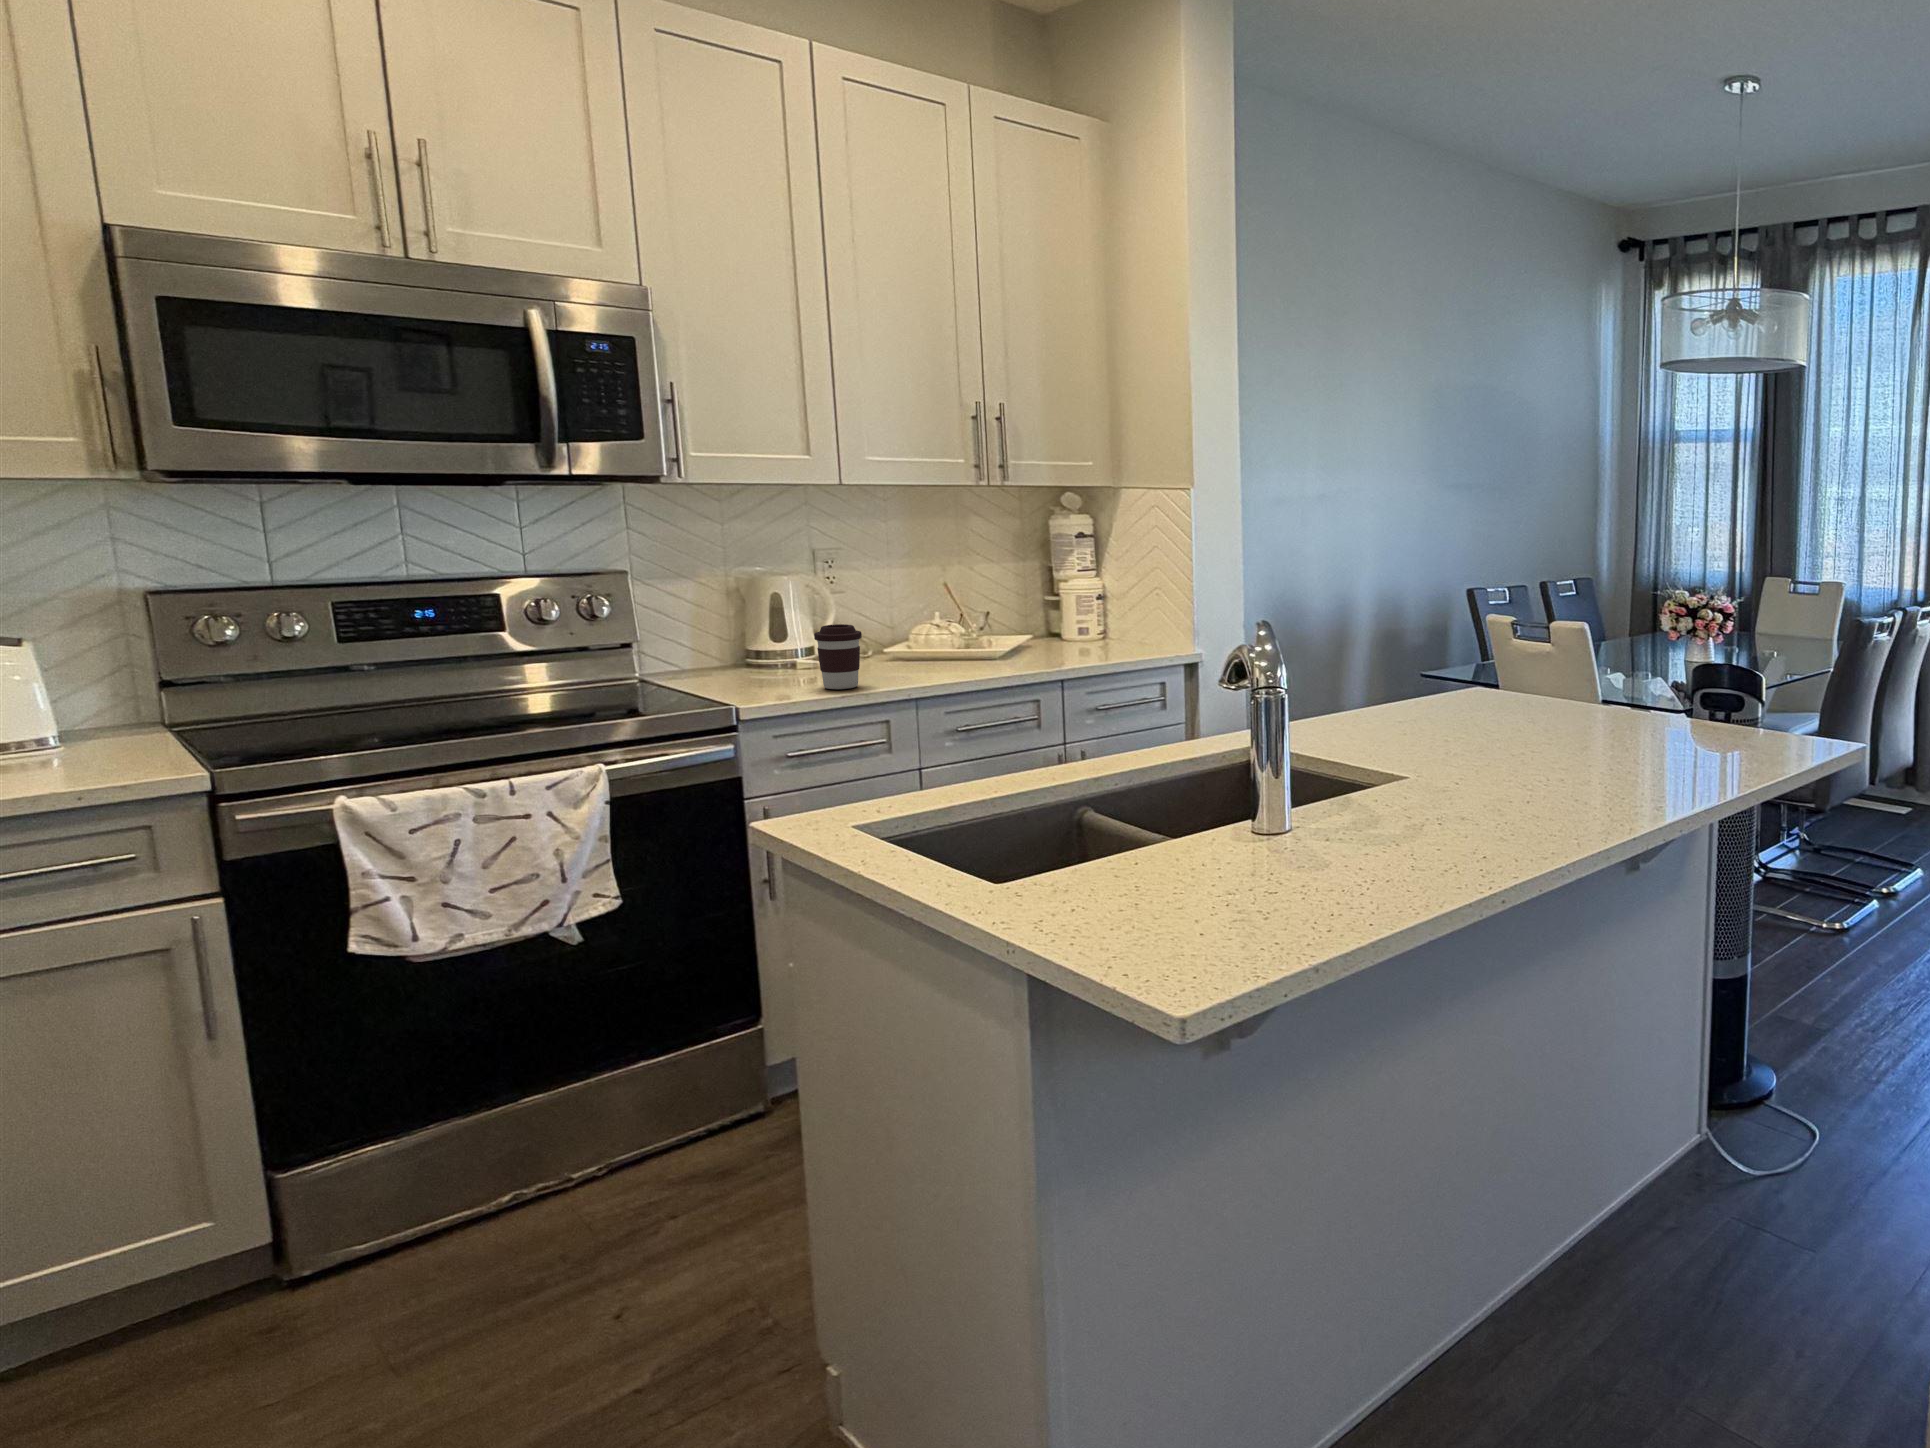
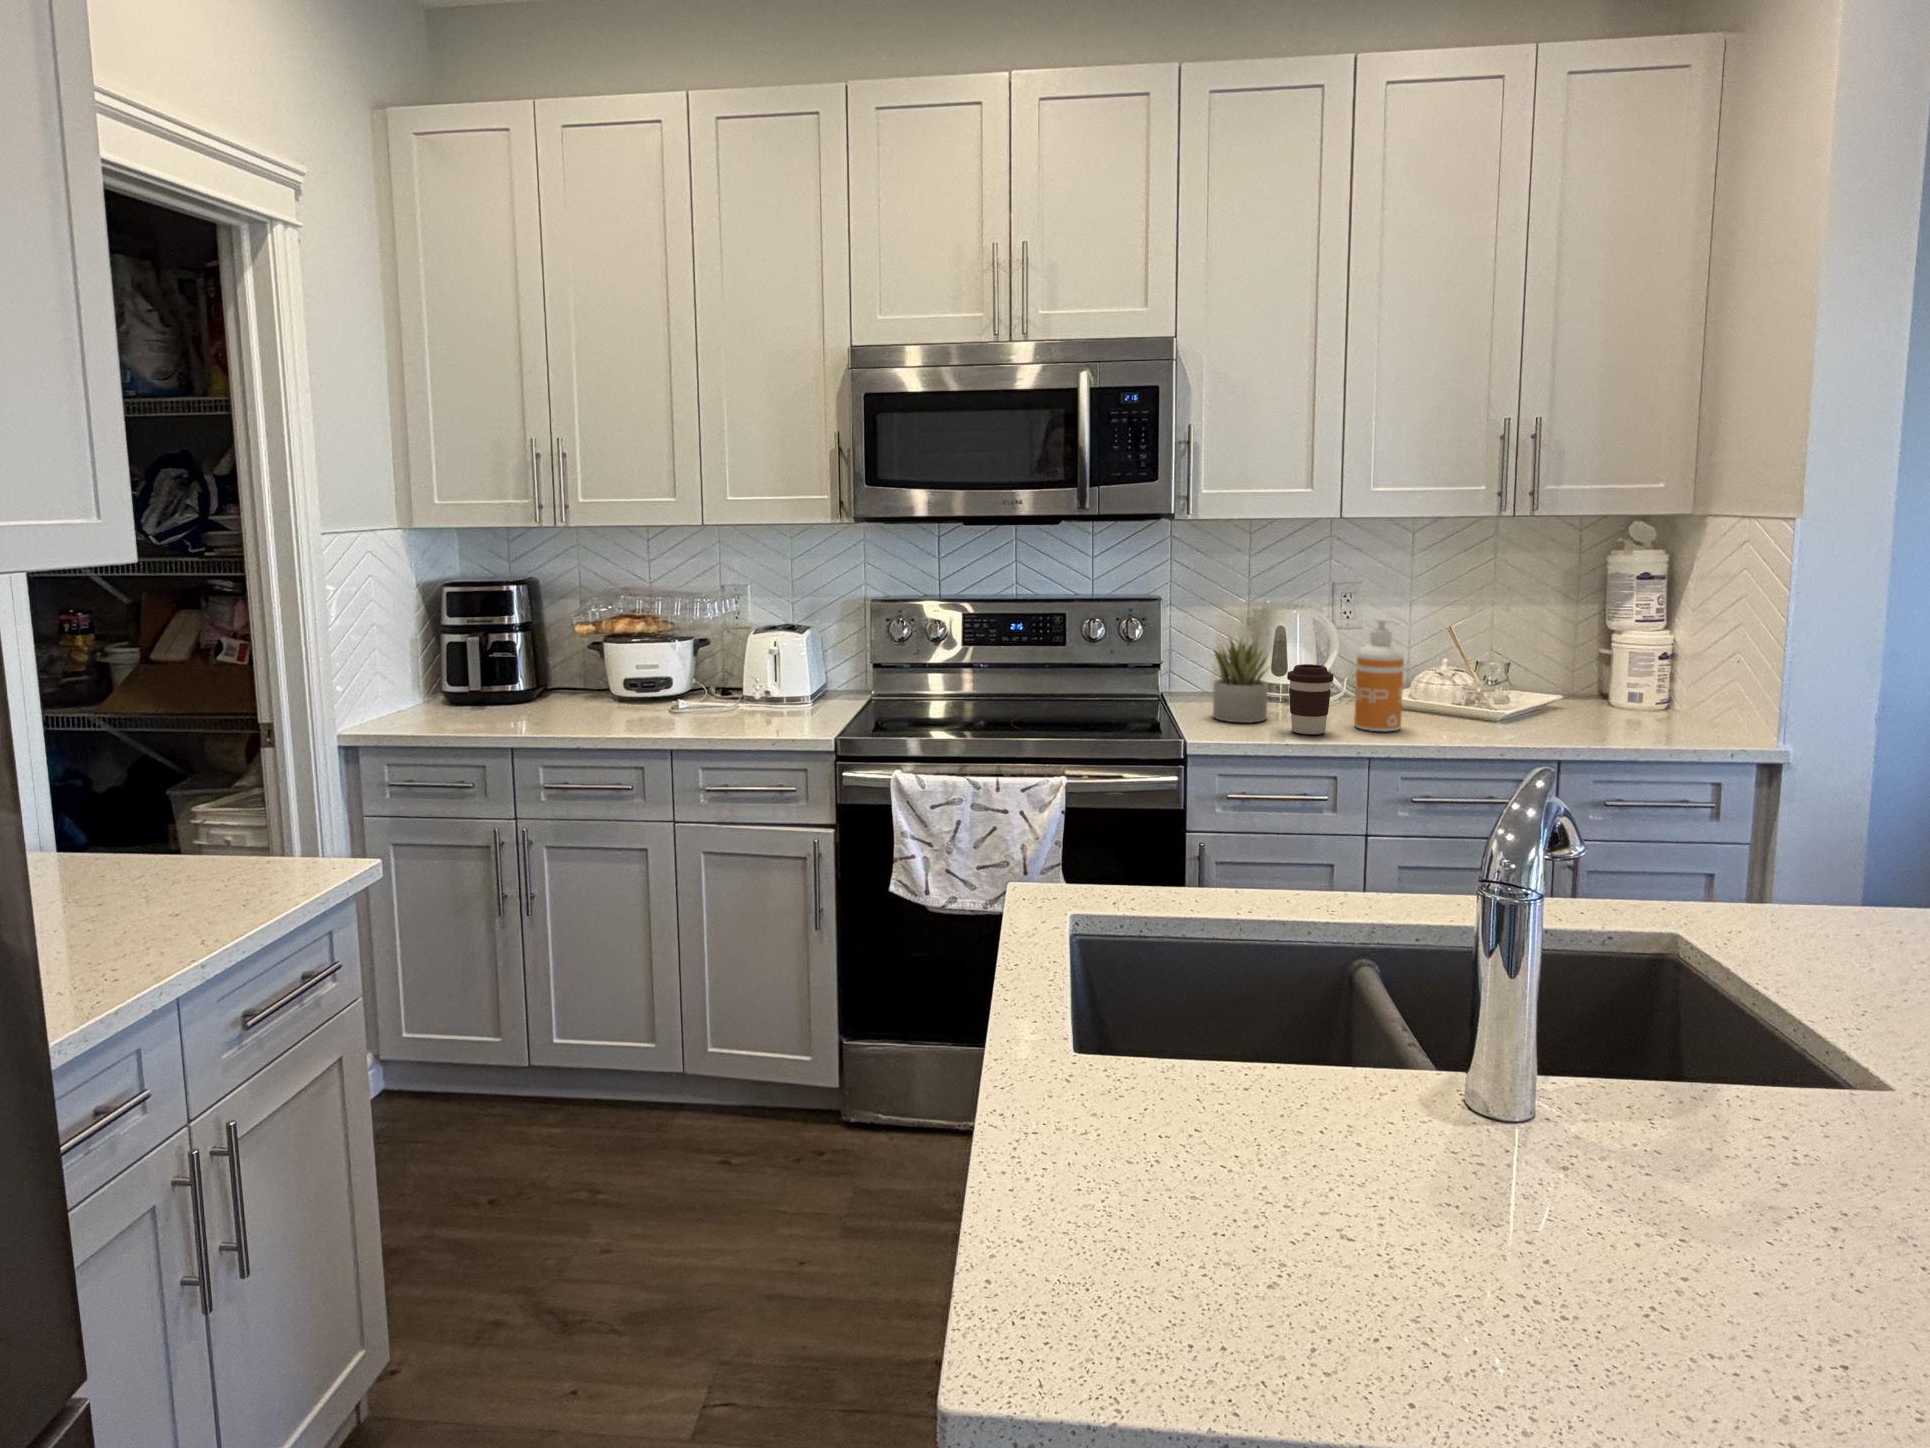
soap dispenser: none [874,578,922,679] -> present [1354,618,1404,731]
succulent plant: none [716,602,787,689] -> present [1213,638,1268,723]

